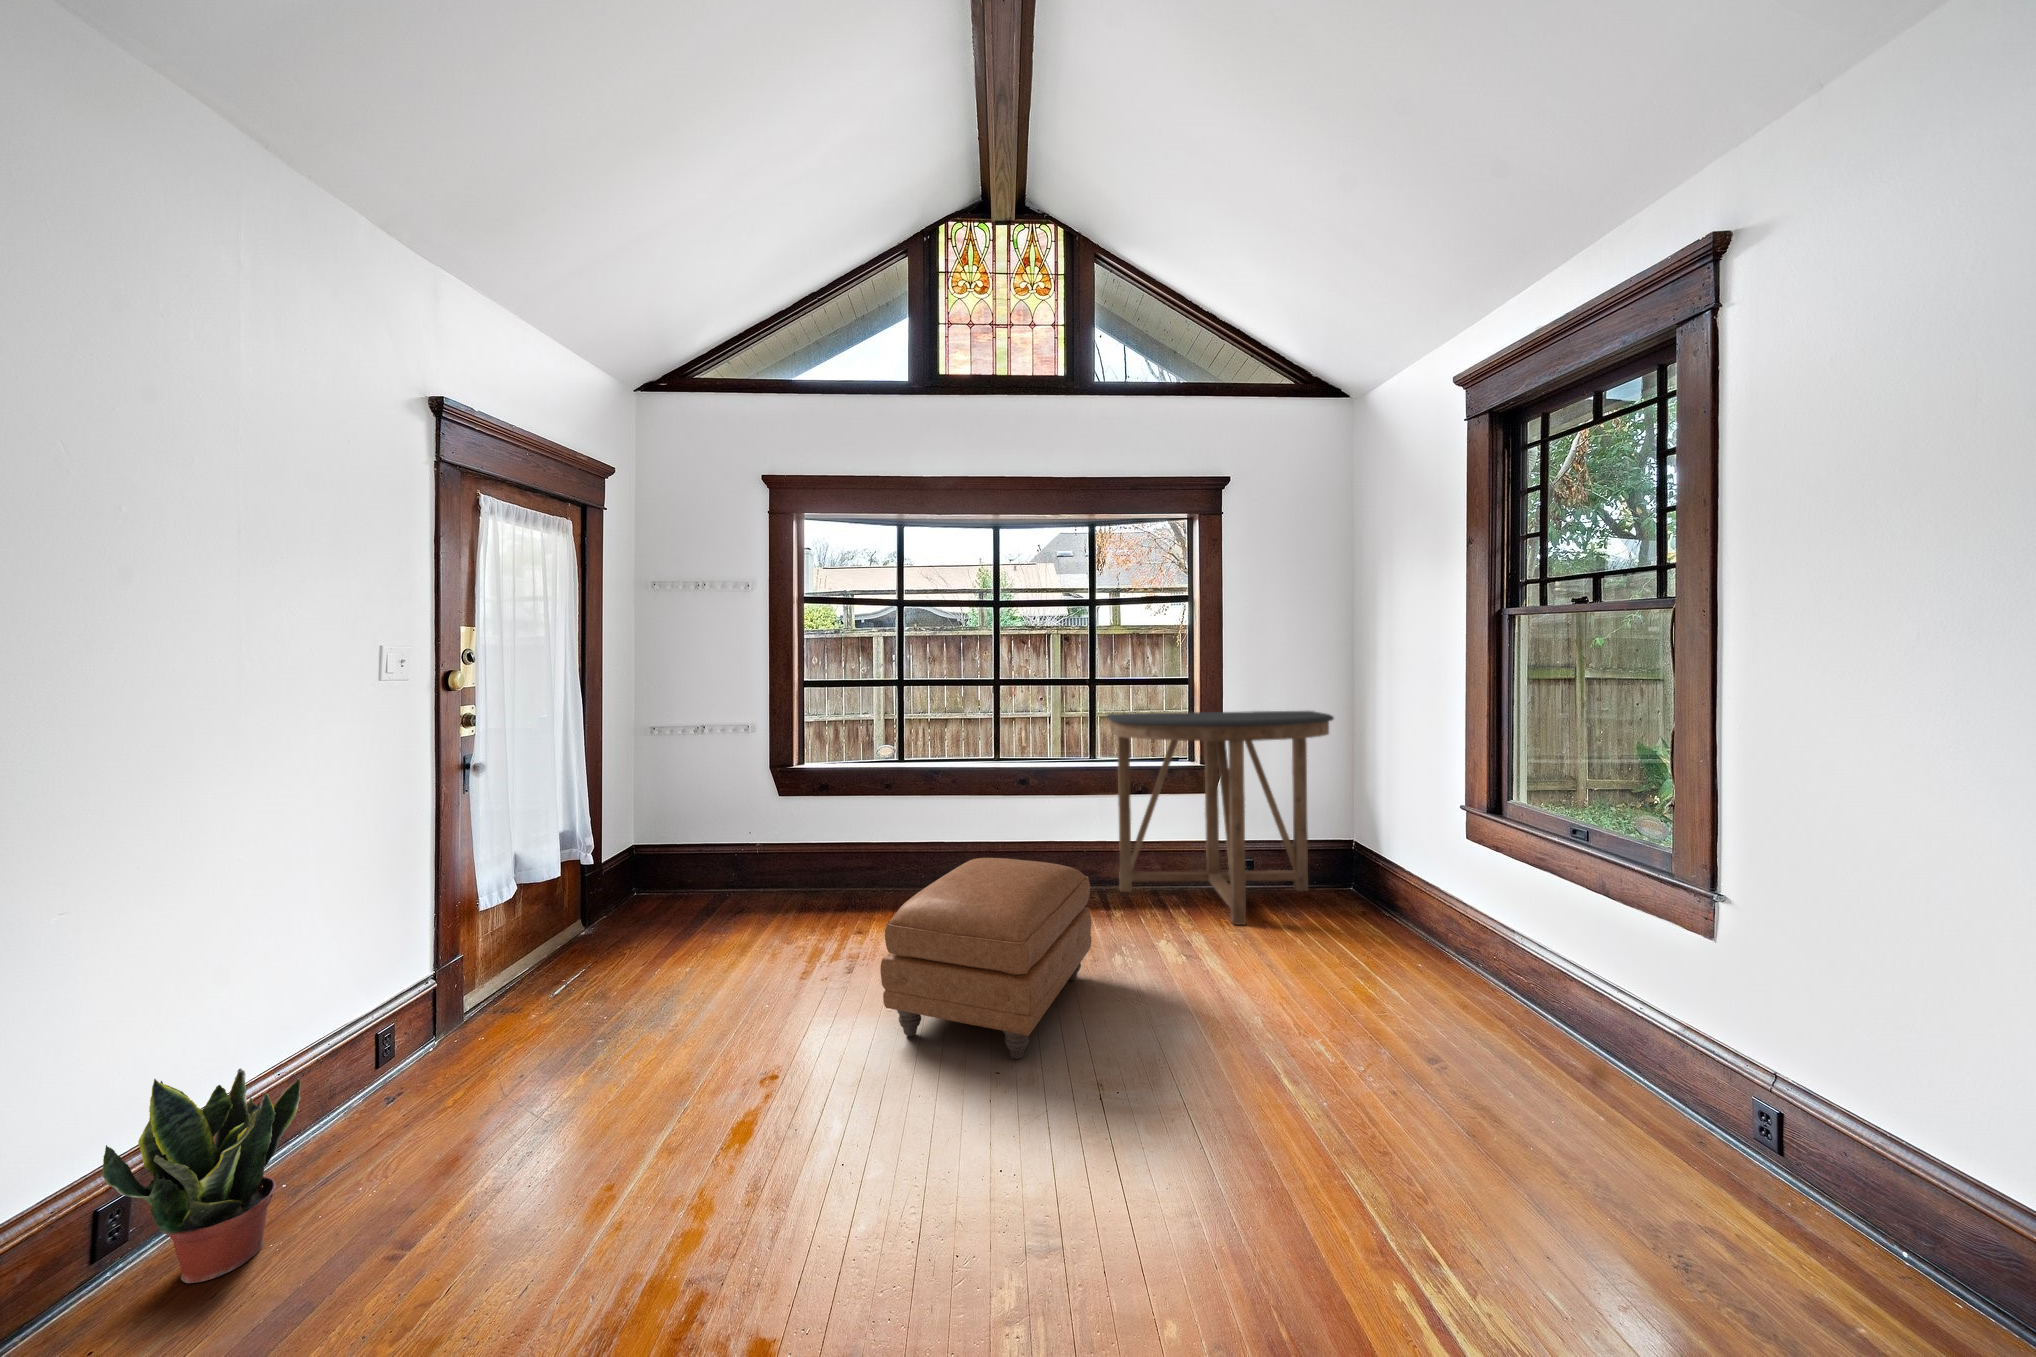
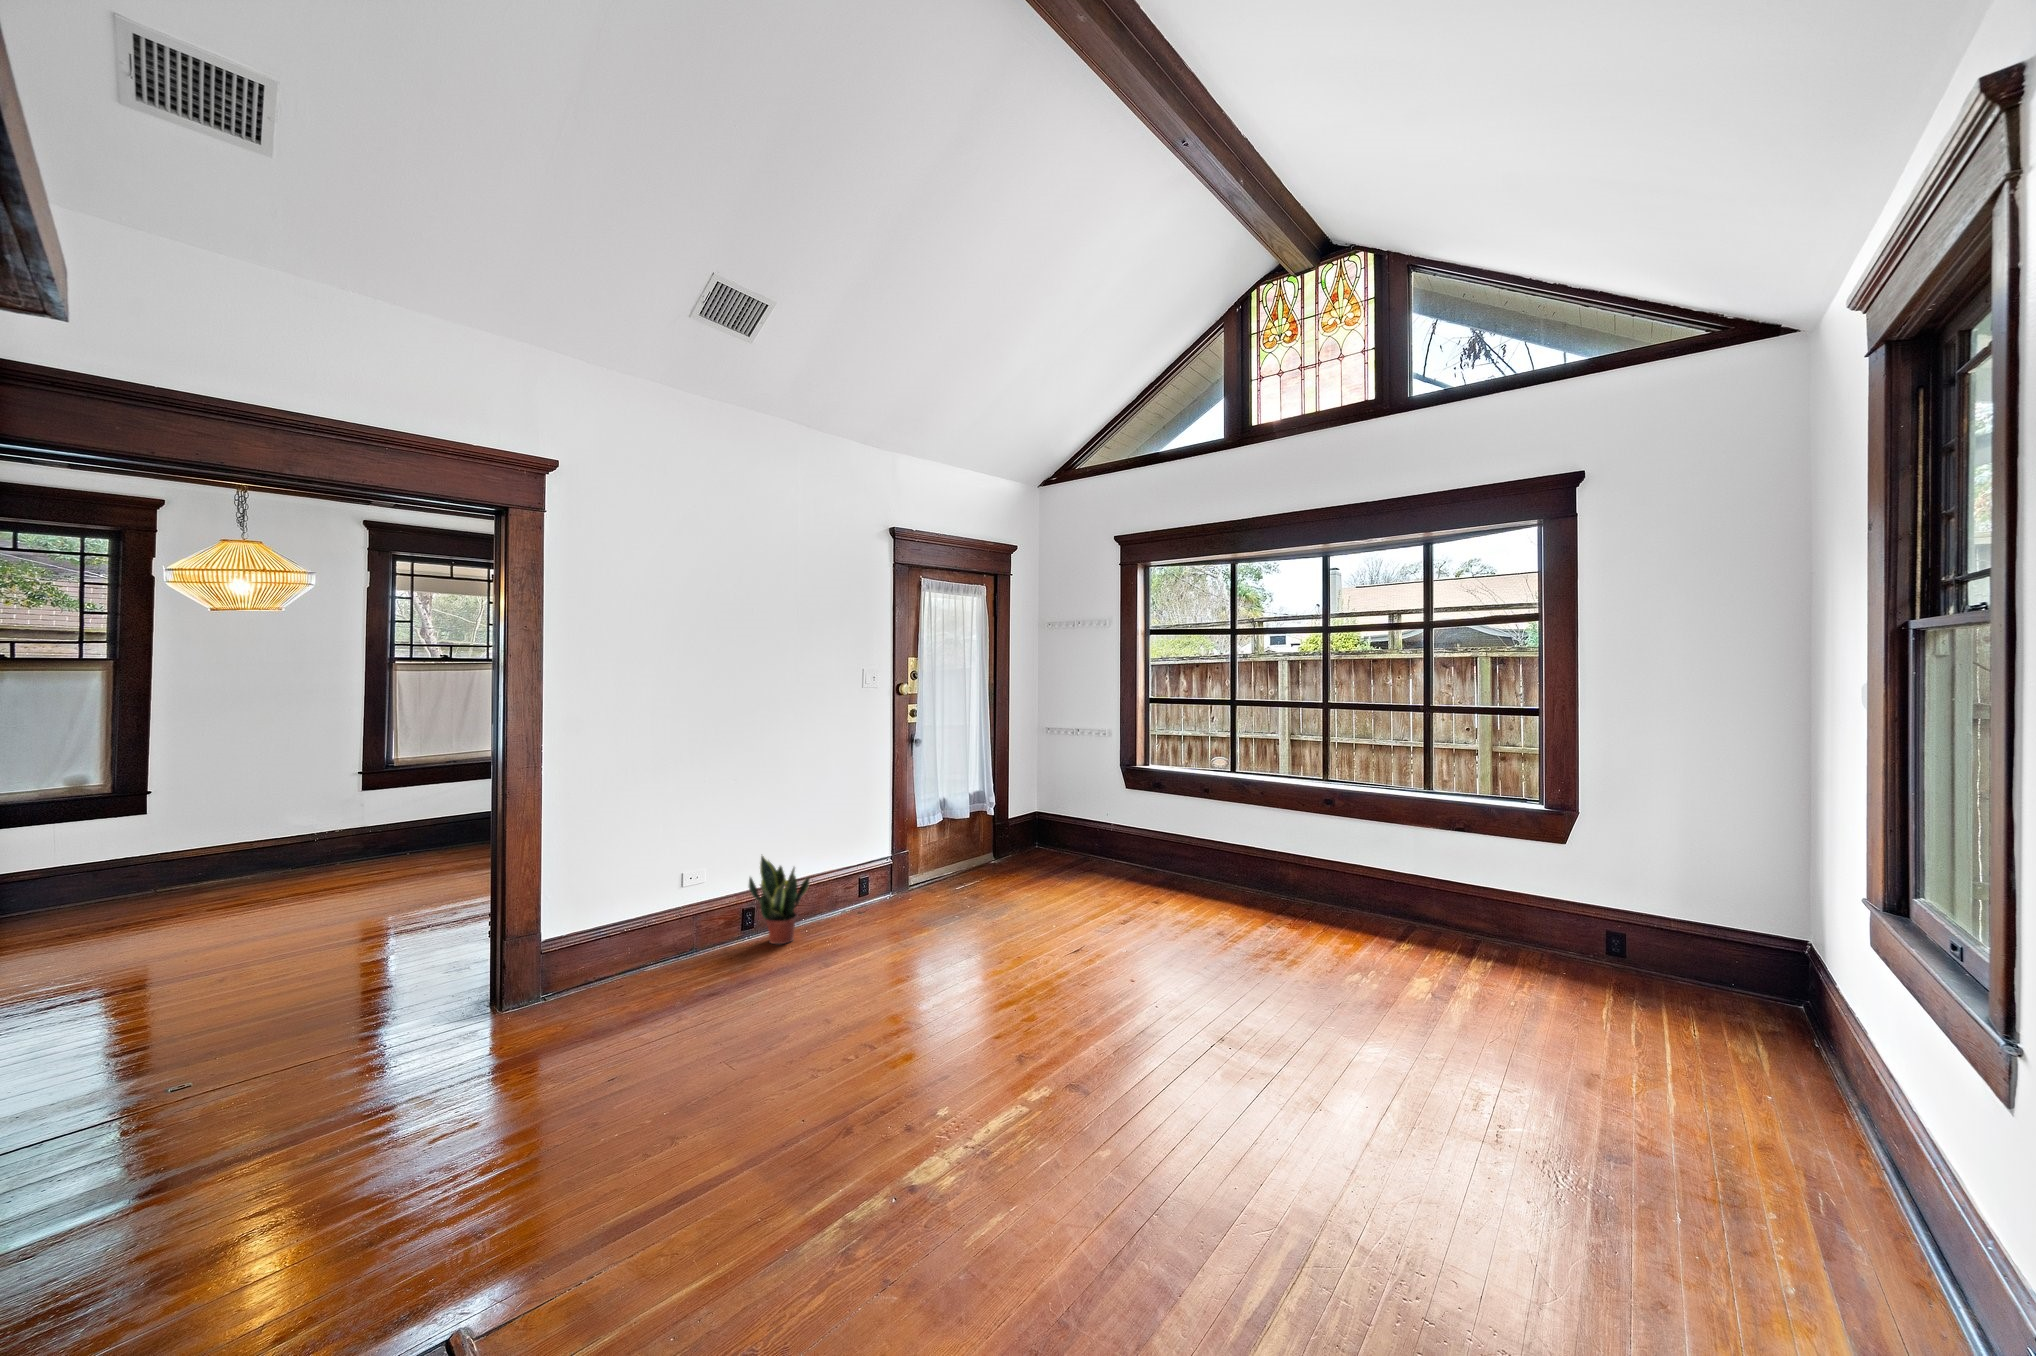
console table: present [1107,711,1334,925] -> none [1381,744,1667,983]
ottoman: present [880,858,1091,1059] -> none [1080,851,1273,990]

